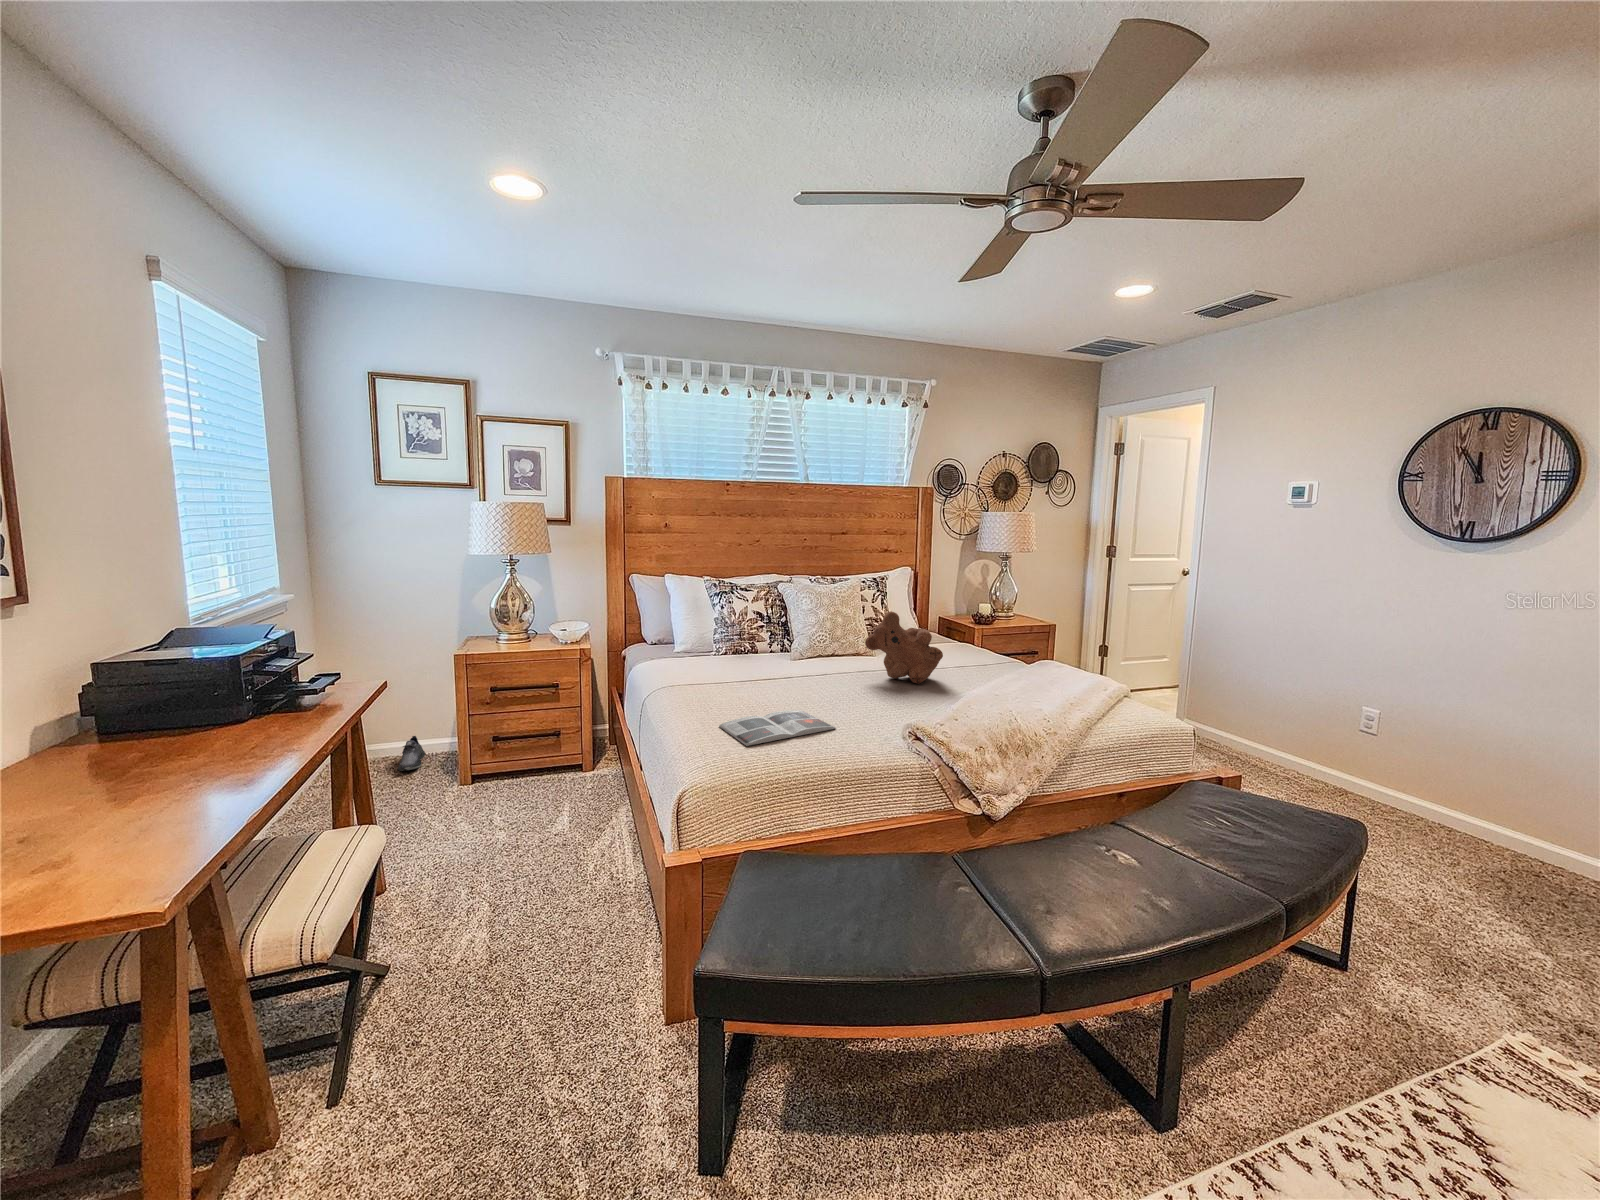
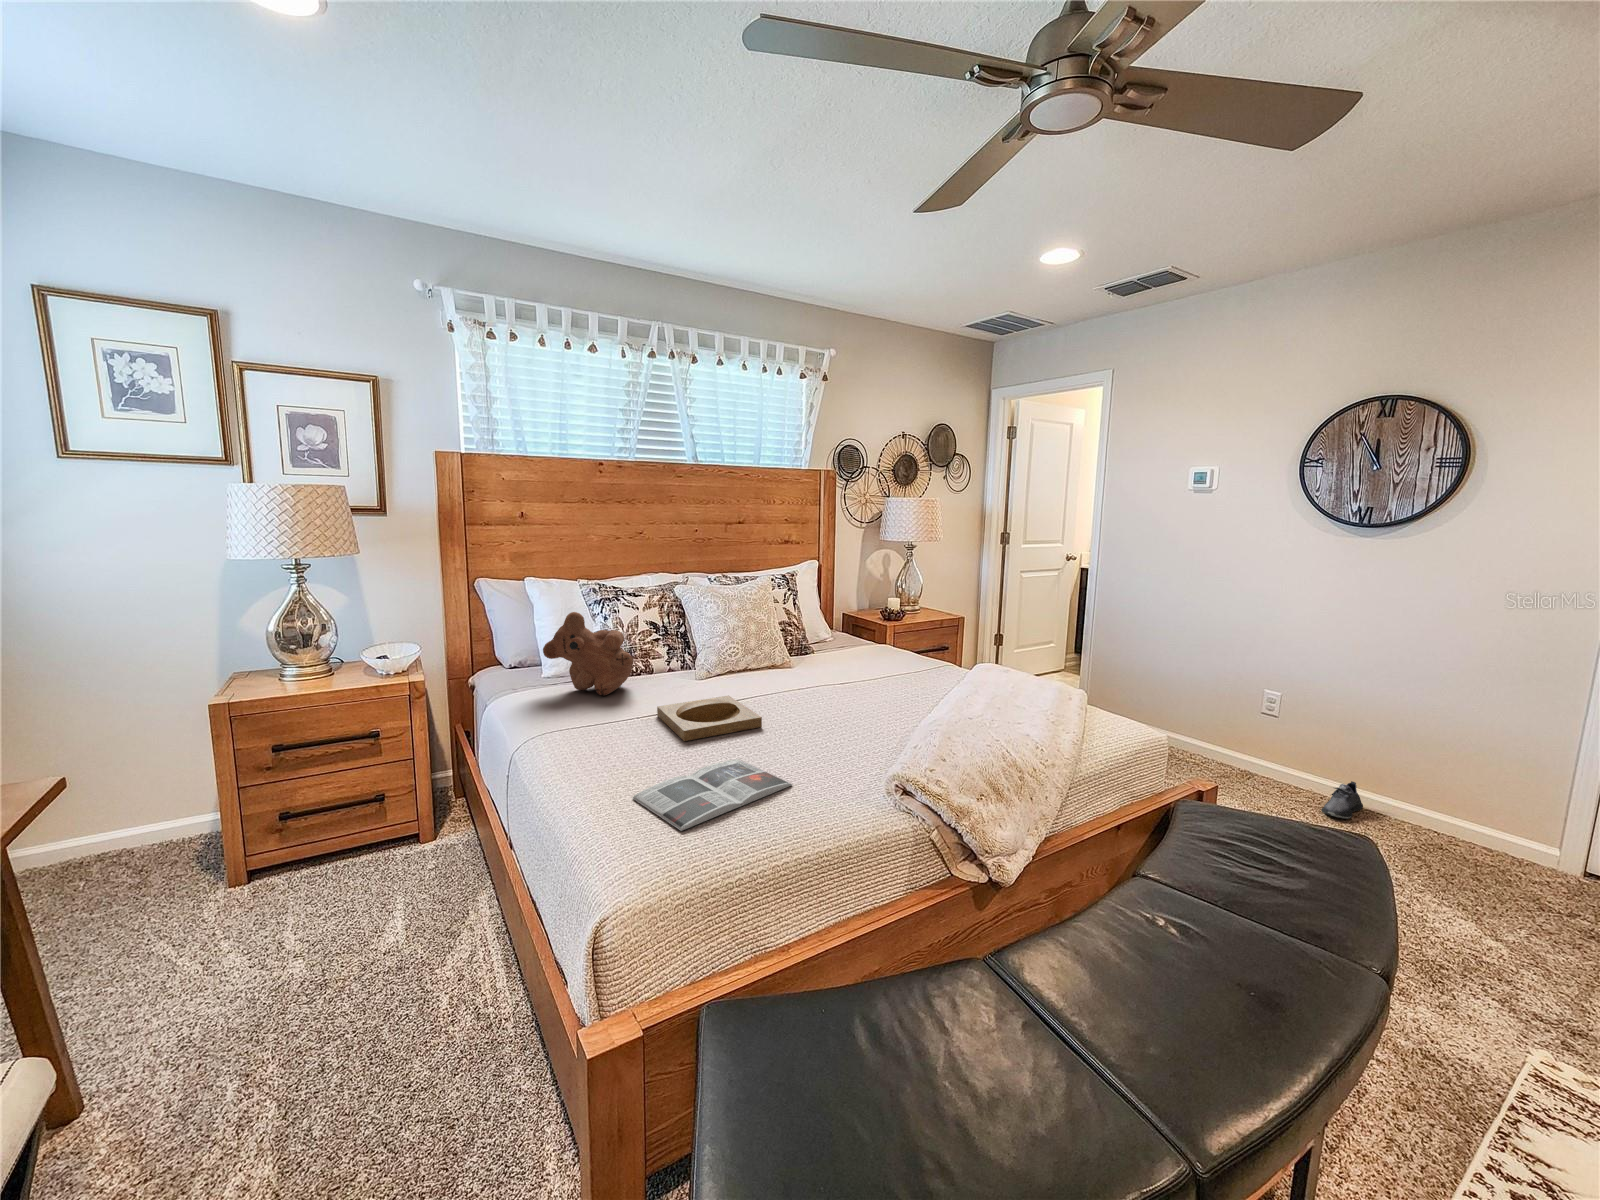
teddy bear: present [865,611,943,684] -> present [543,612,633,695]
tray: none [751,670,828,697] -> present [657,696,762,741]
shoe: present [398,736,425,771] -> present [1321,781,1363,819]

